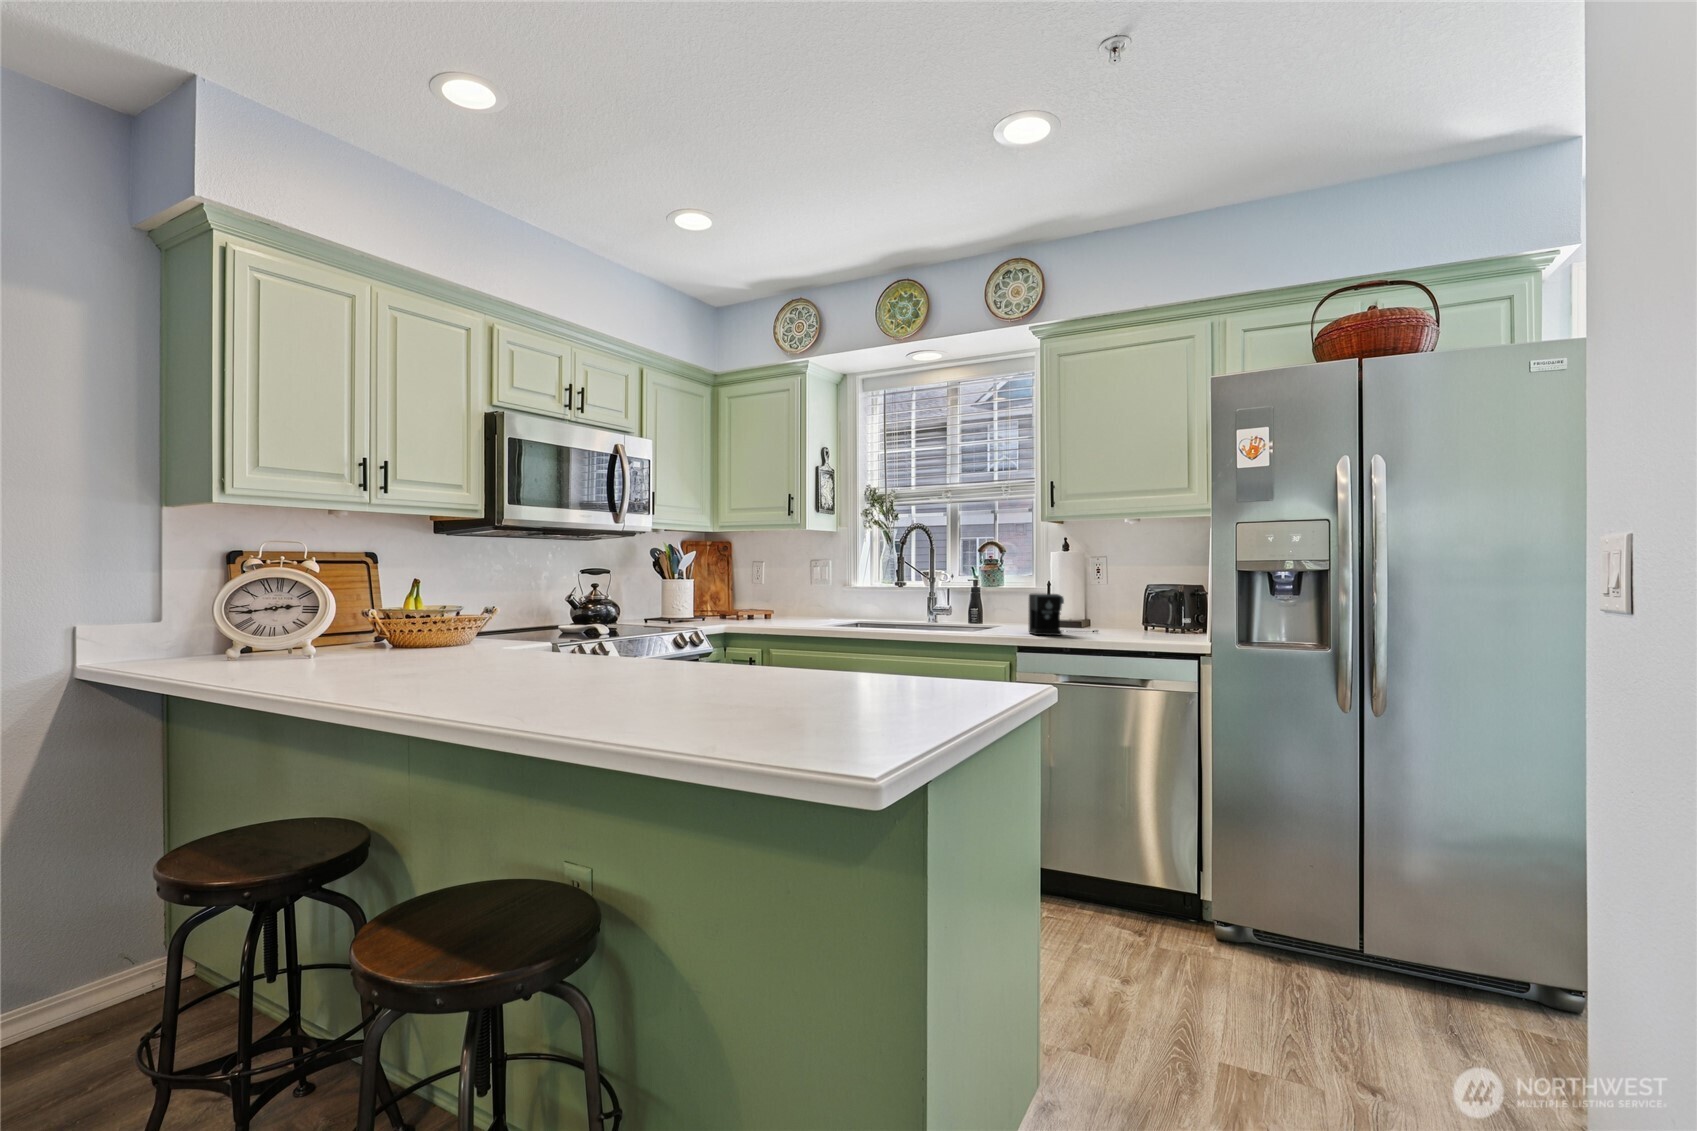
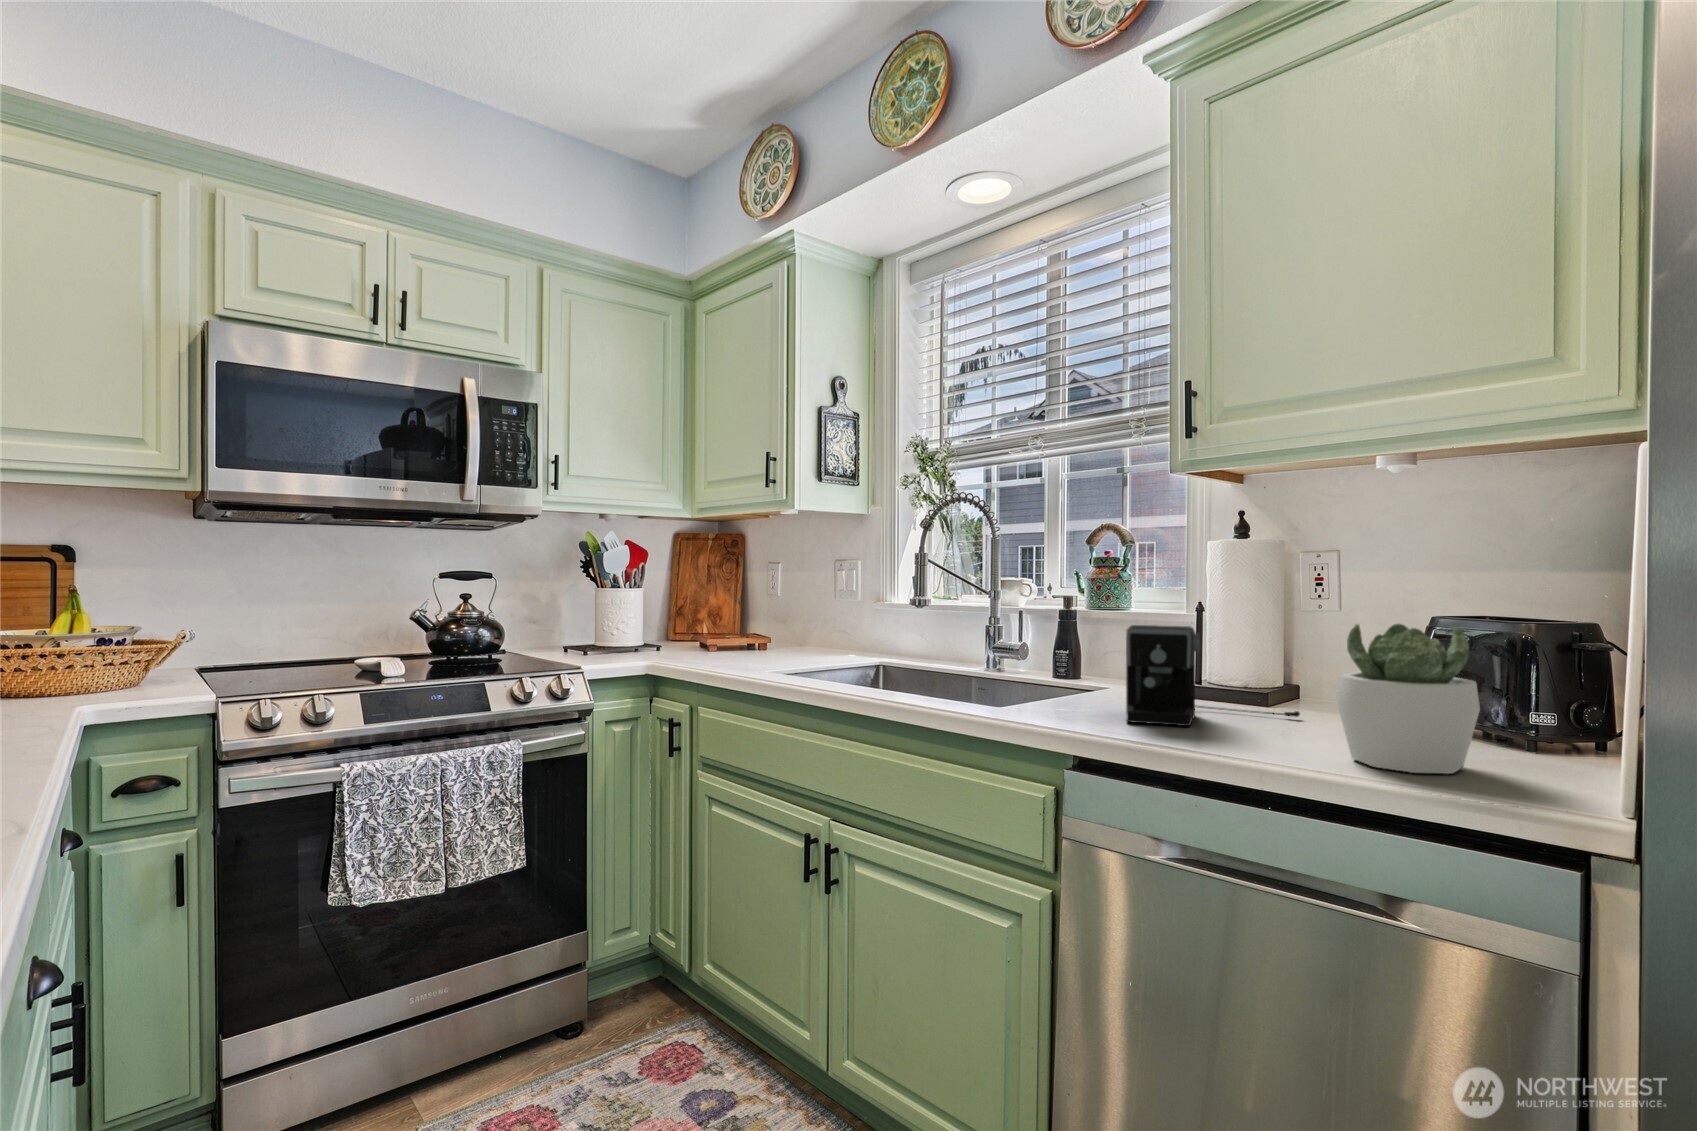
succulent plant: none [1124,589,1170,642] -> present [1336,624,1480,774]

